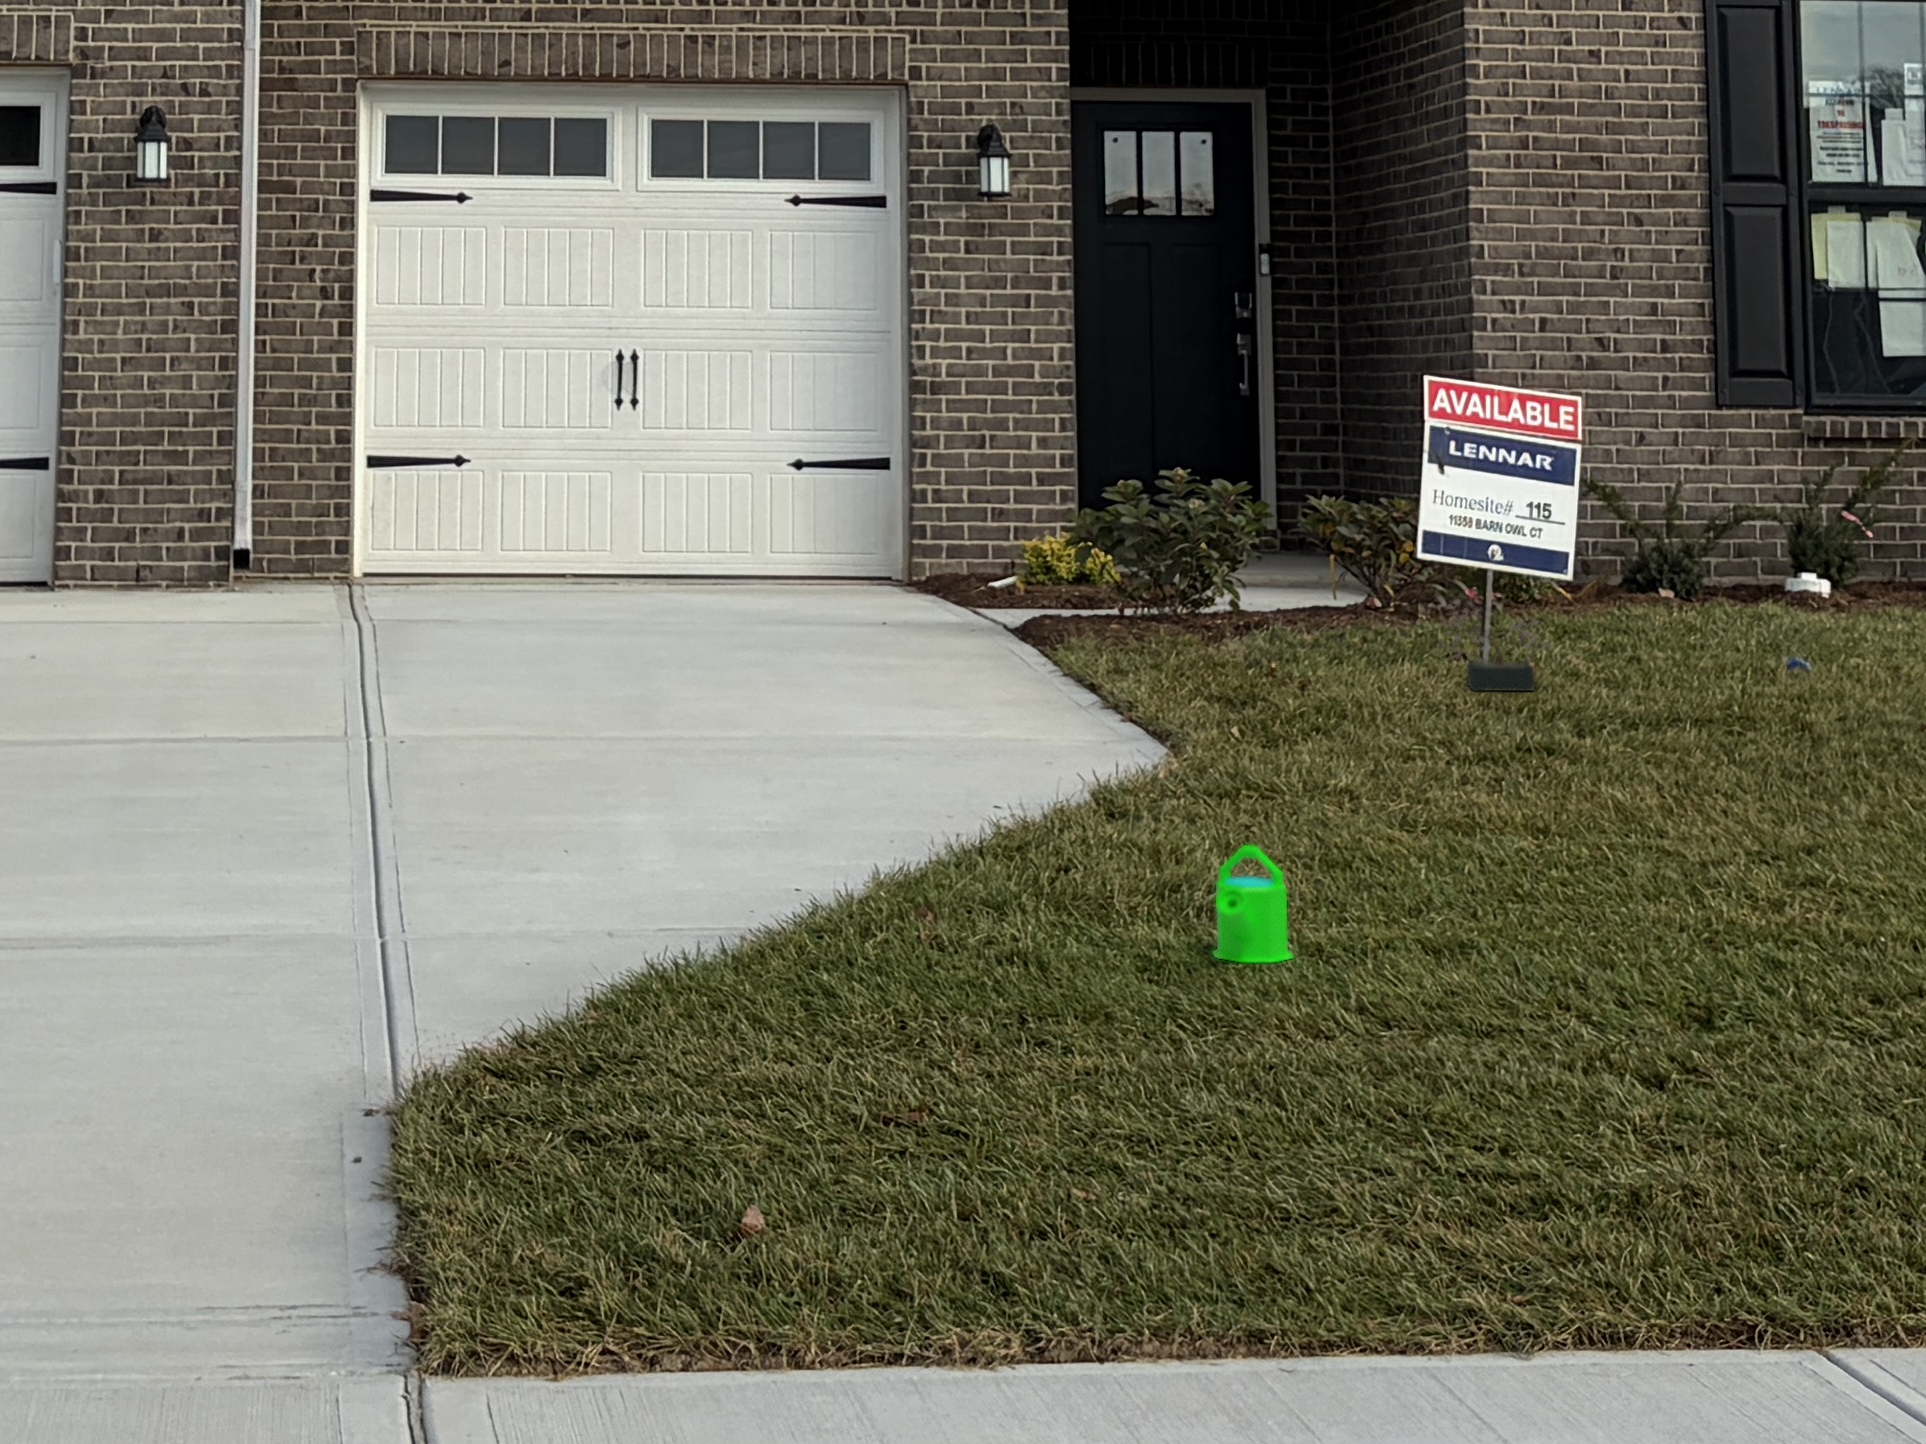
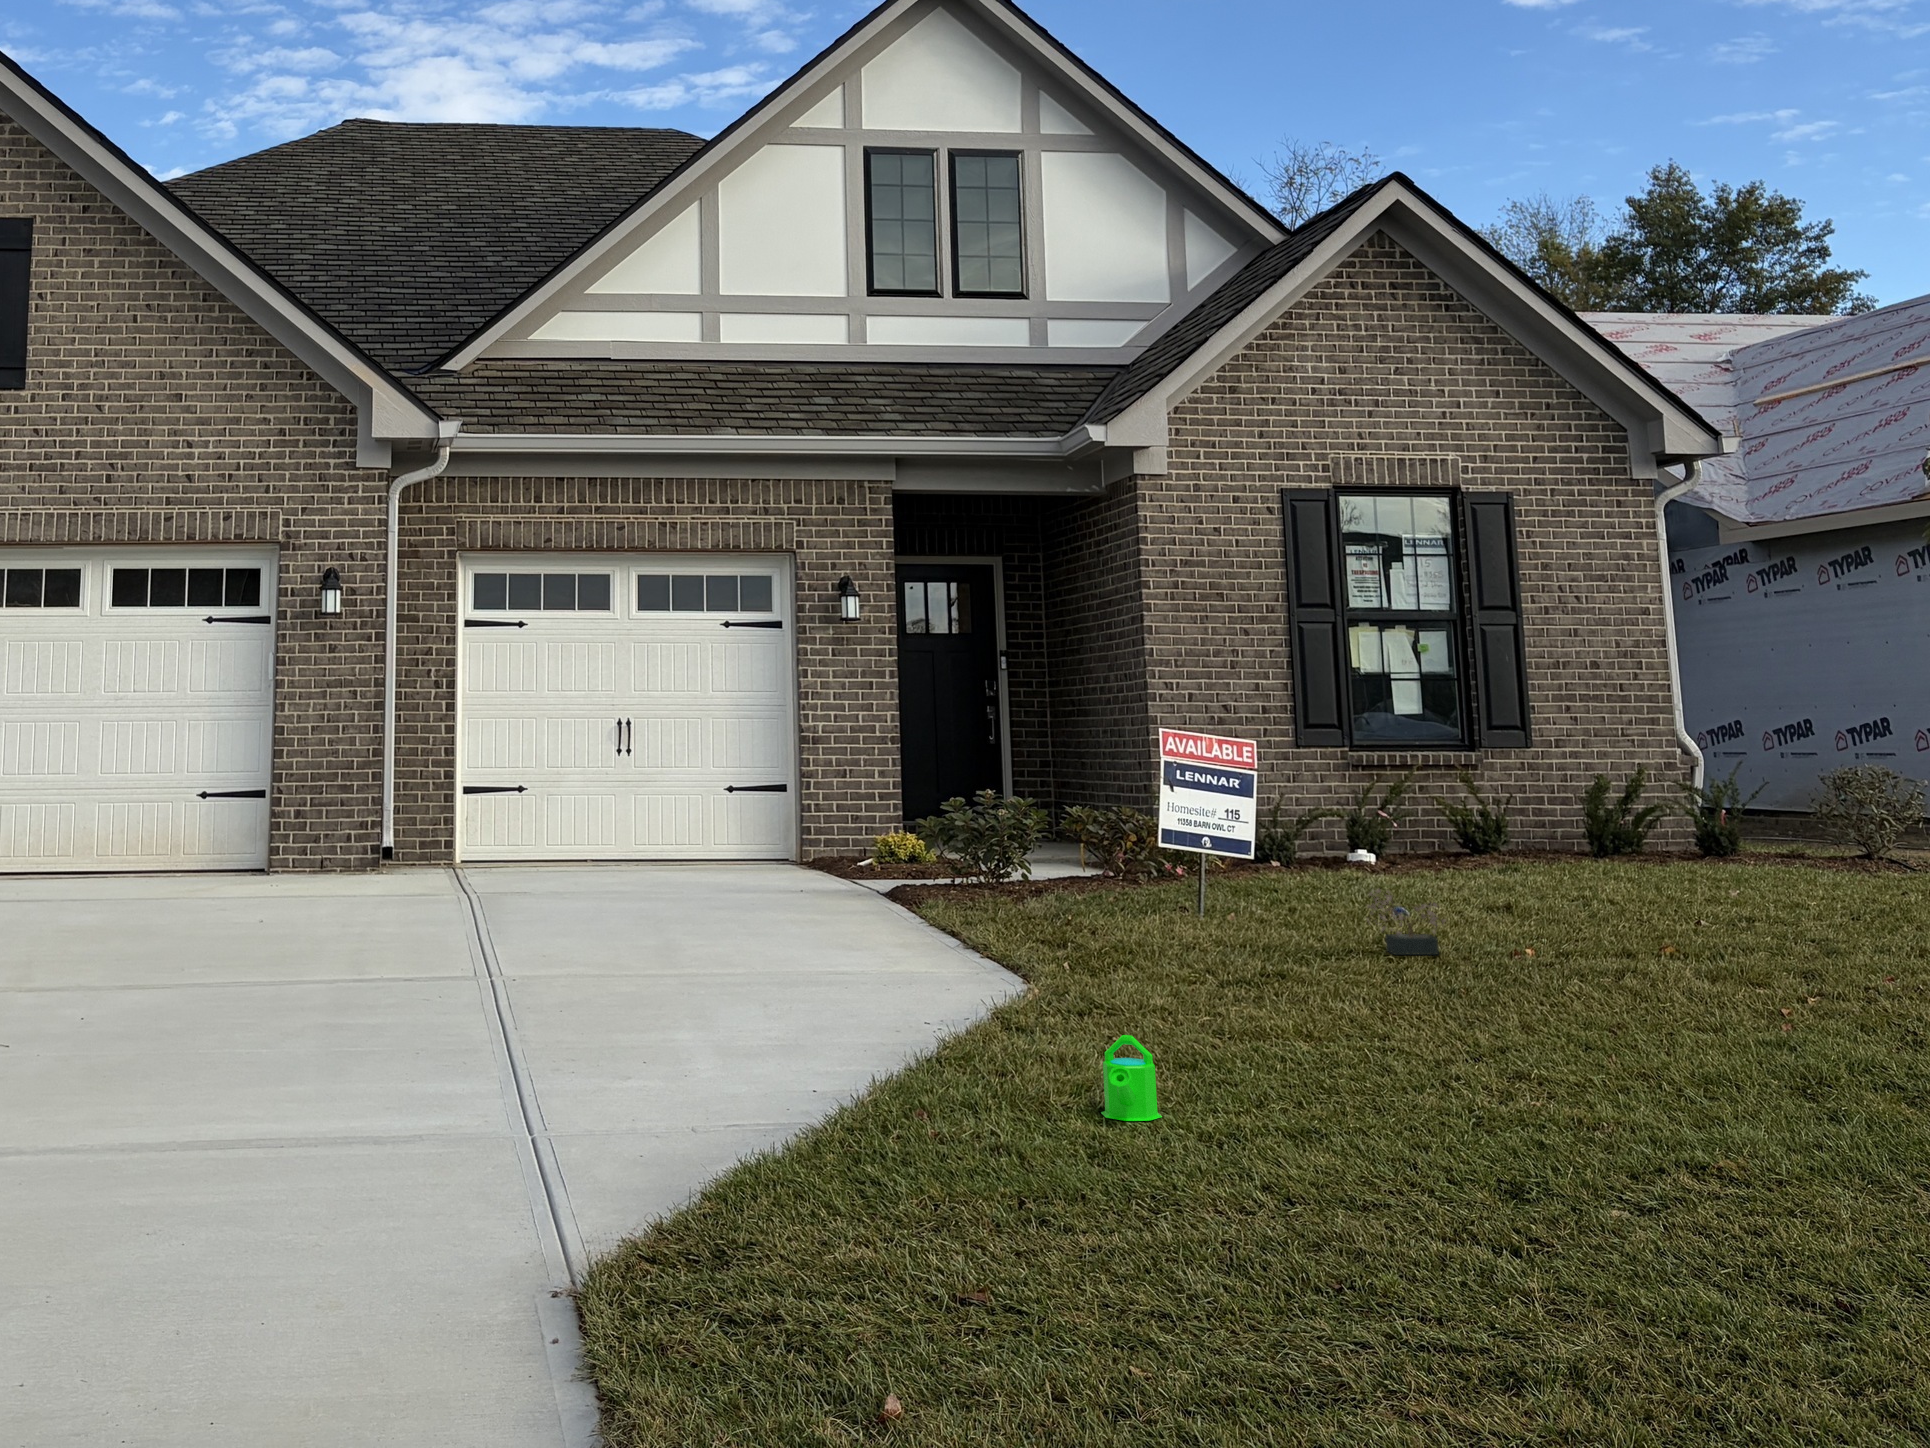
decorative plant: present [1439,600,1549,691] -> present [1368,889,1445,955]

